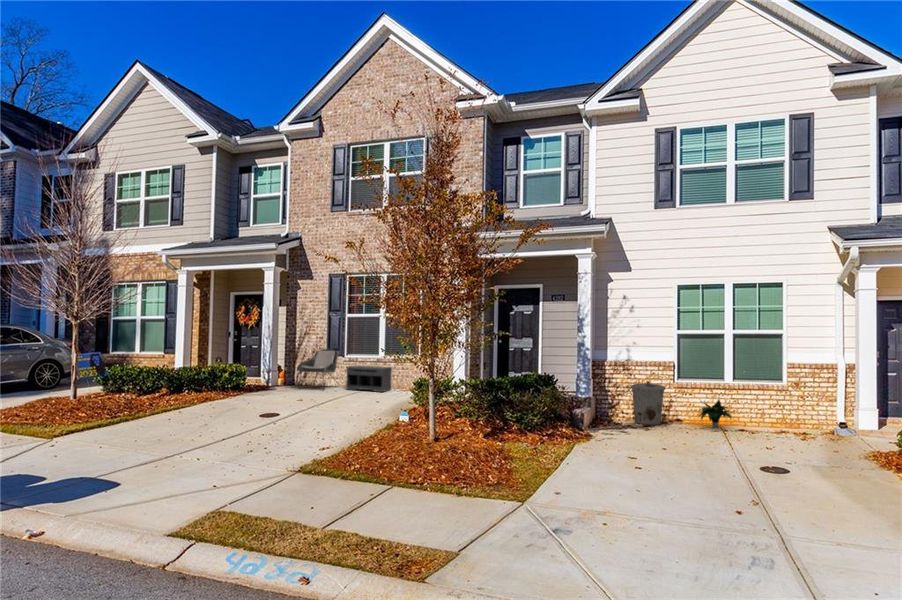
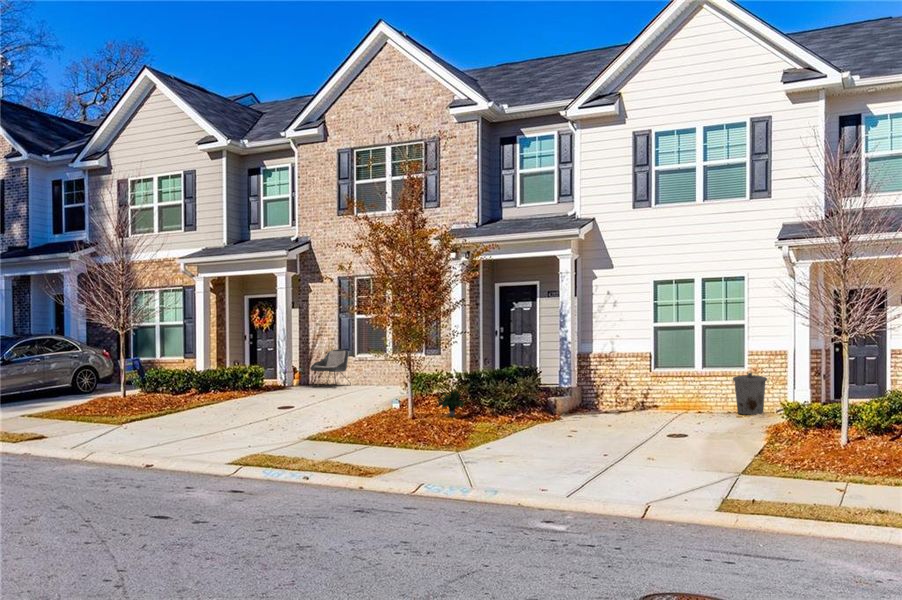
bench: present [346,366,392,392] -> none [356,364,399,388]
trash can: present [631,381,665,425] -> present [733,373,767,415]
potted plant: present [700,400,731,428] -> present [438,390,466,416]

